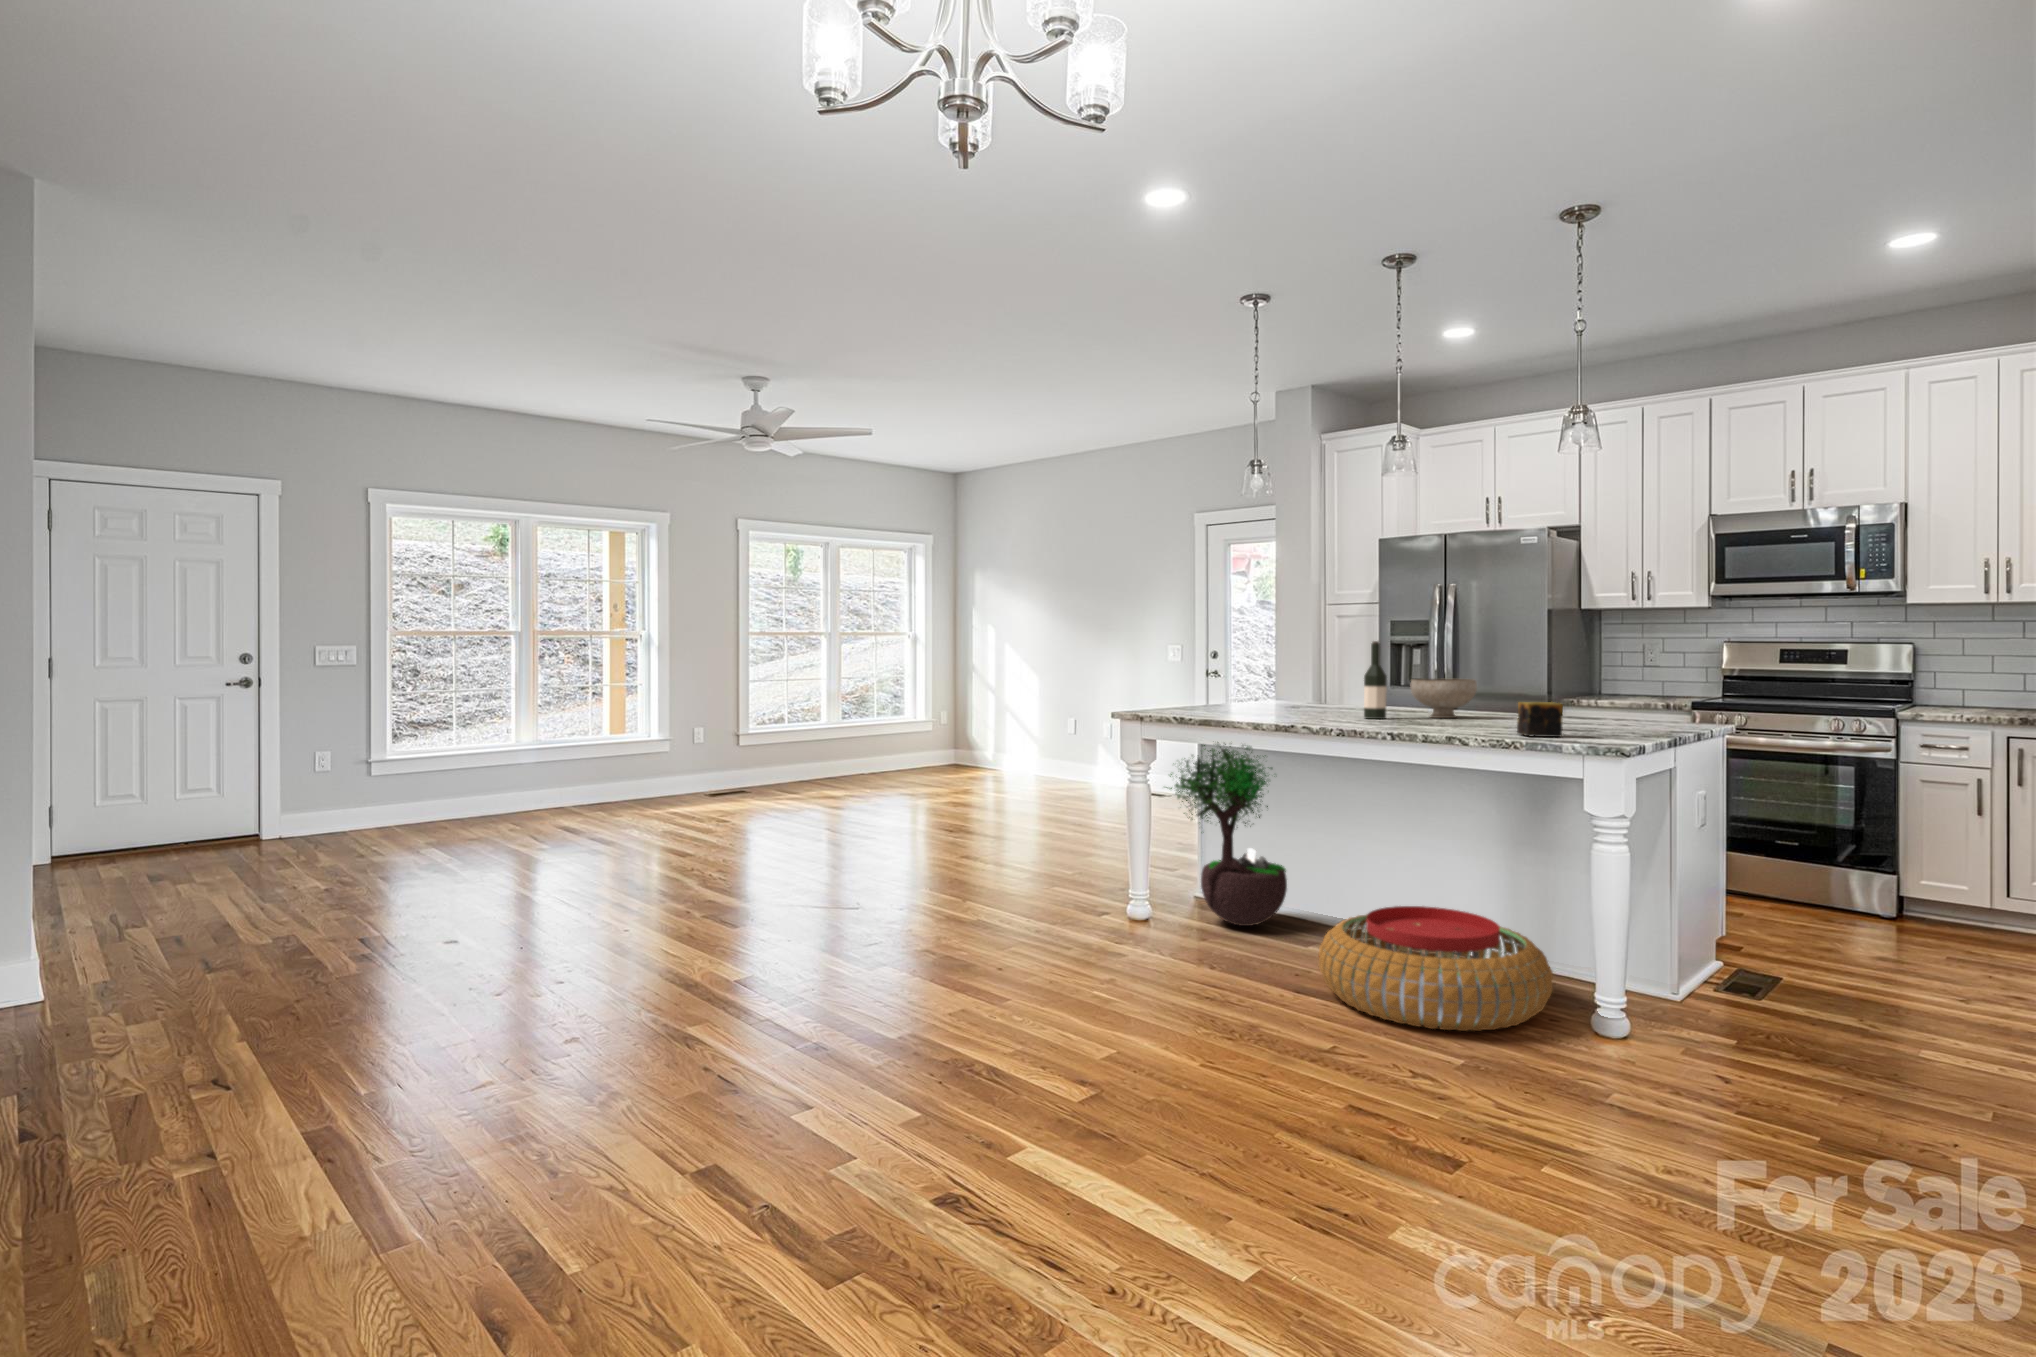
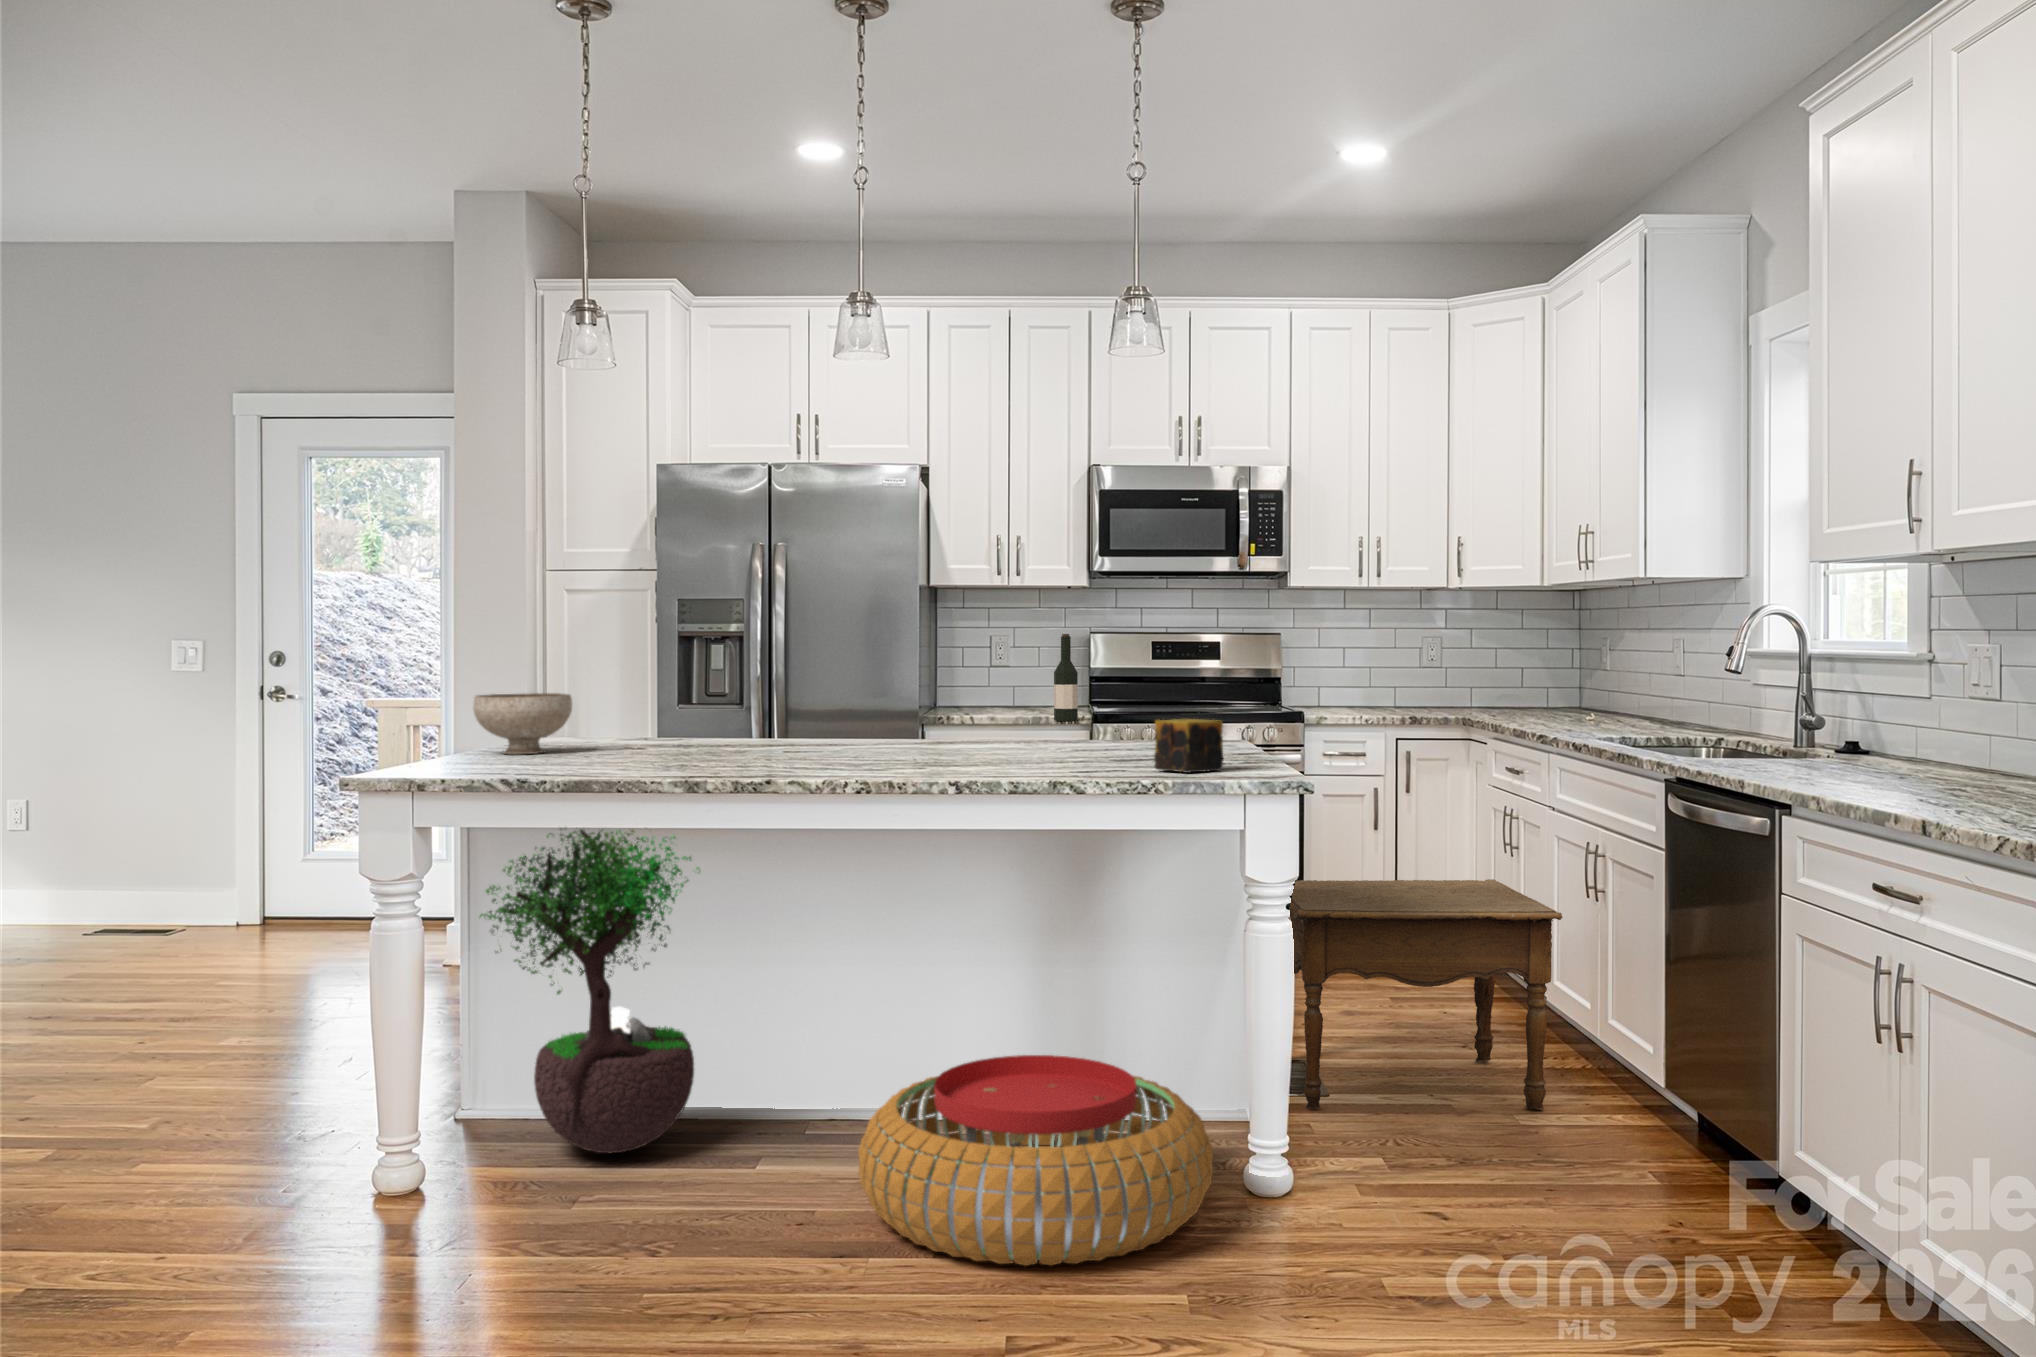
wine bottle: present [1364,641,1387,719] -> present [1054,634,1078,721]
bowl: present [1411,679,1477,718] -> present [473,693,572,754]
side table: none [1703,832,1978,1045] -> present [1289,879,1562,1110]

